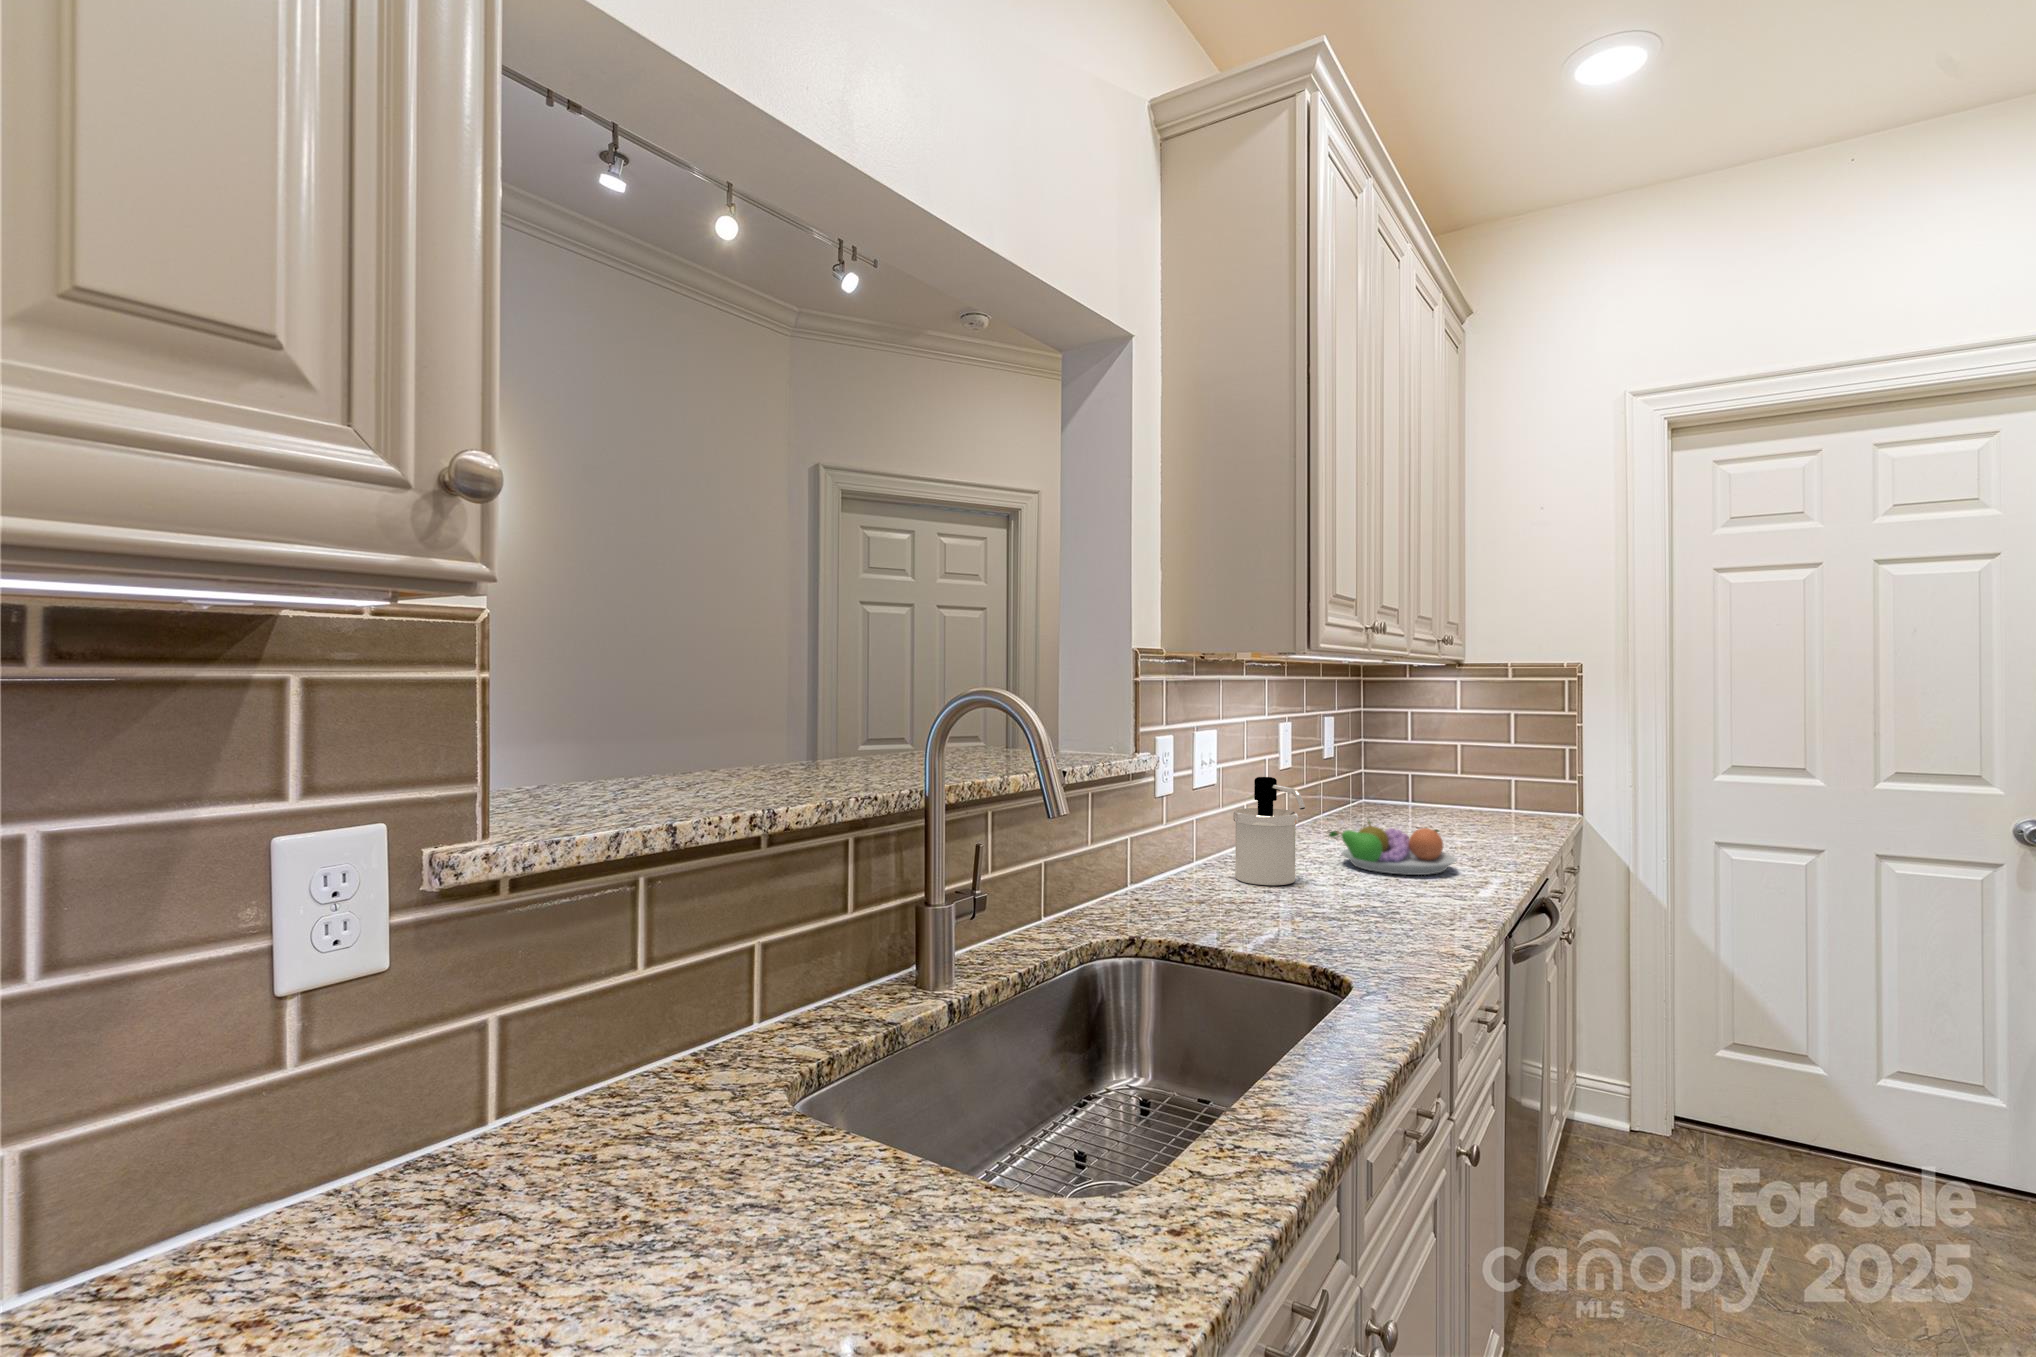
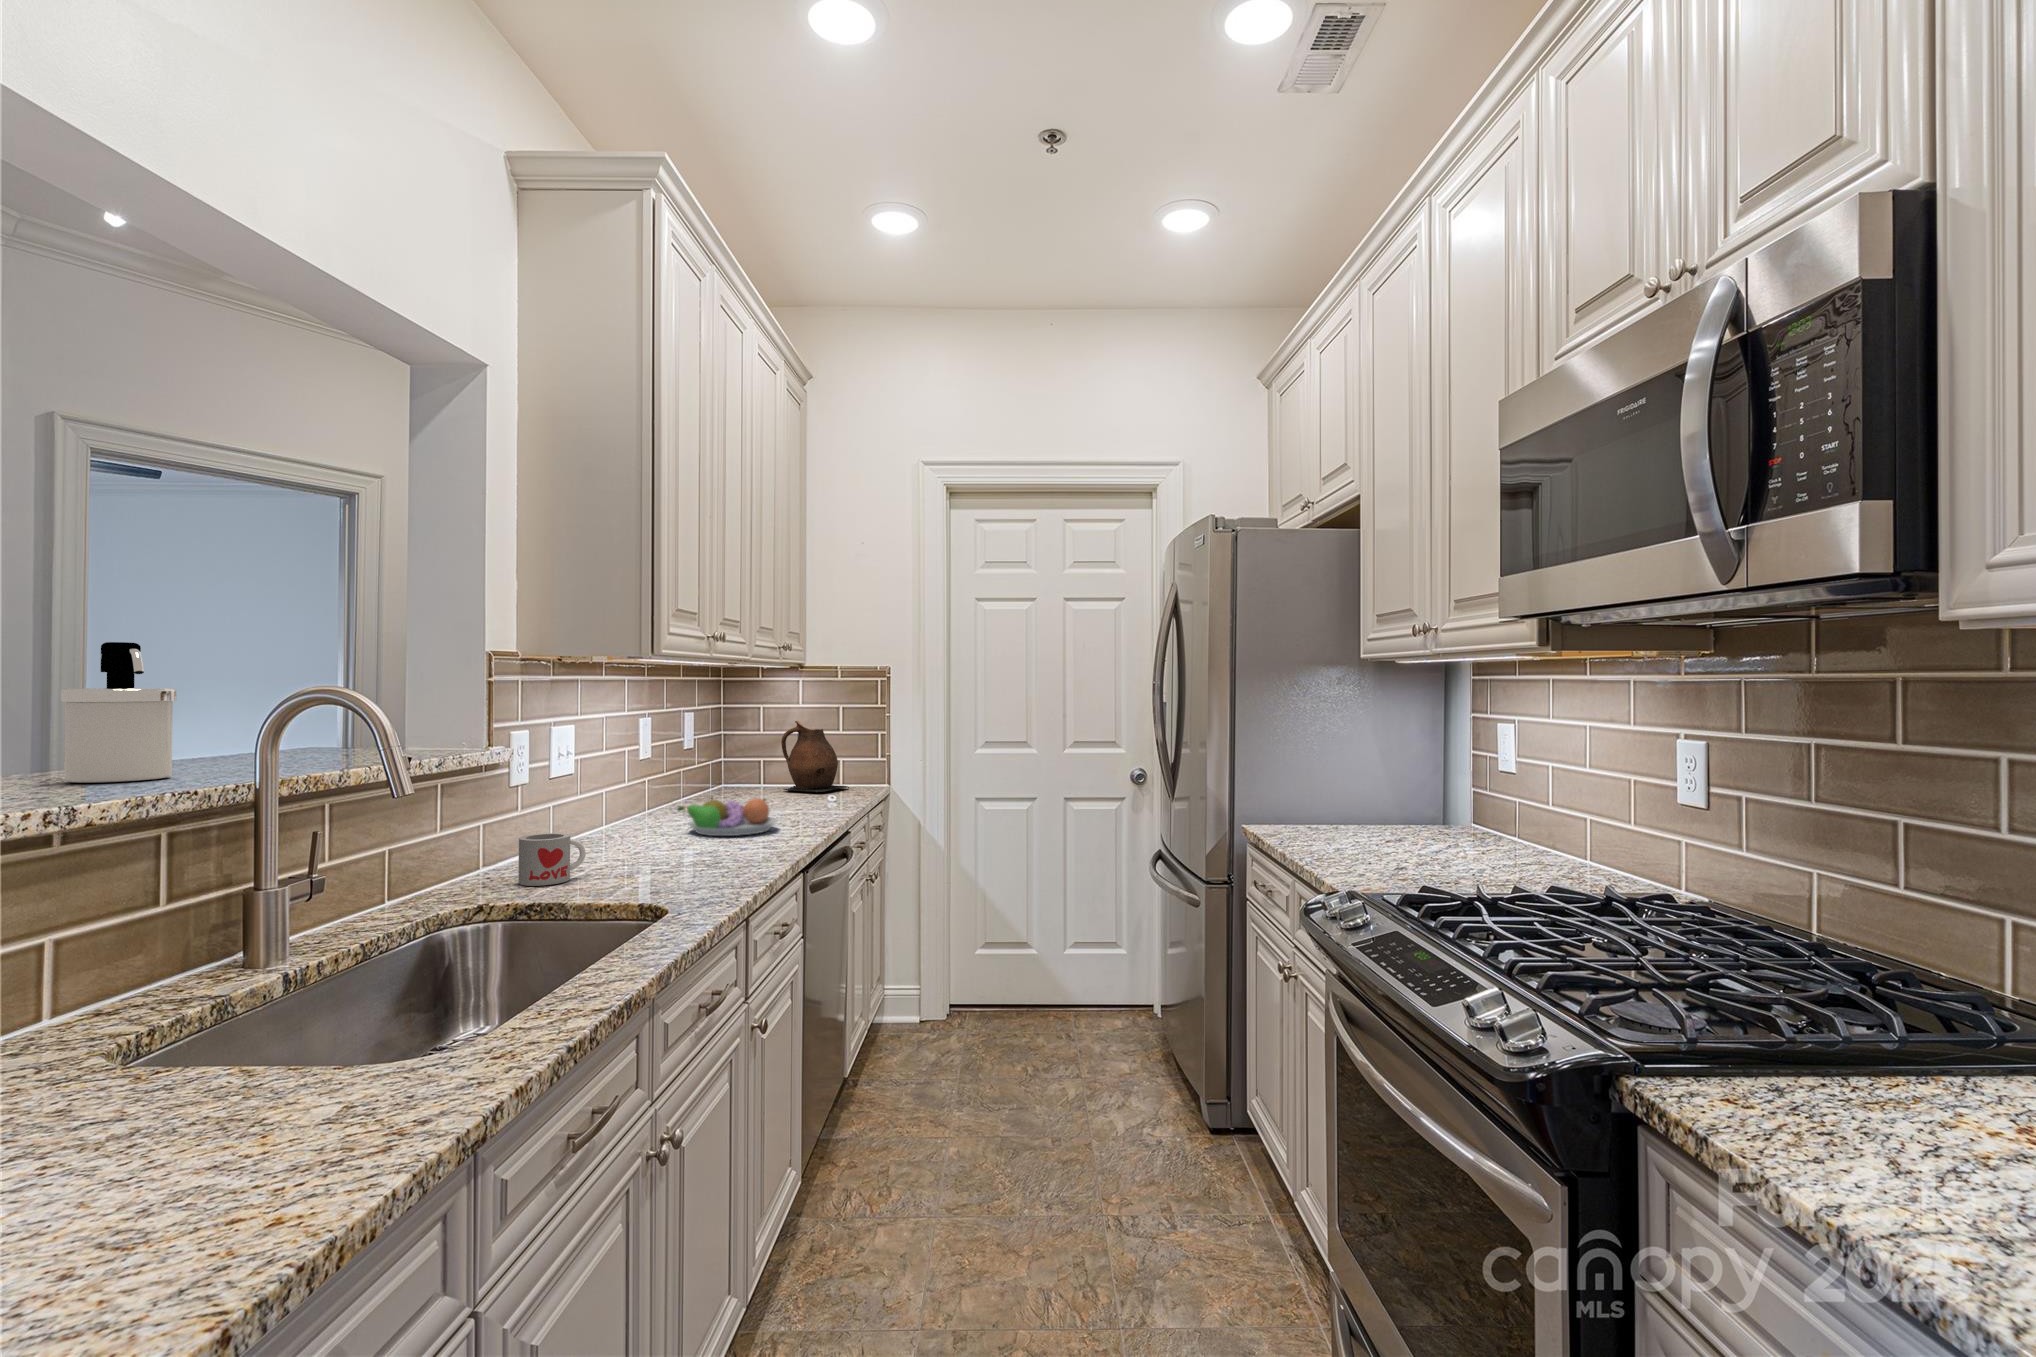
ceramic pitcher: none [1439,730,1529,822] -> present [781,721,849,793]
soap dispenser: present [1233,777,1305,885] -> present [61,642,176,783]
mug: none [1167,857,1238,920] -> present [519,833,586,886]

